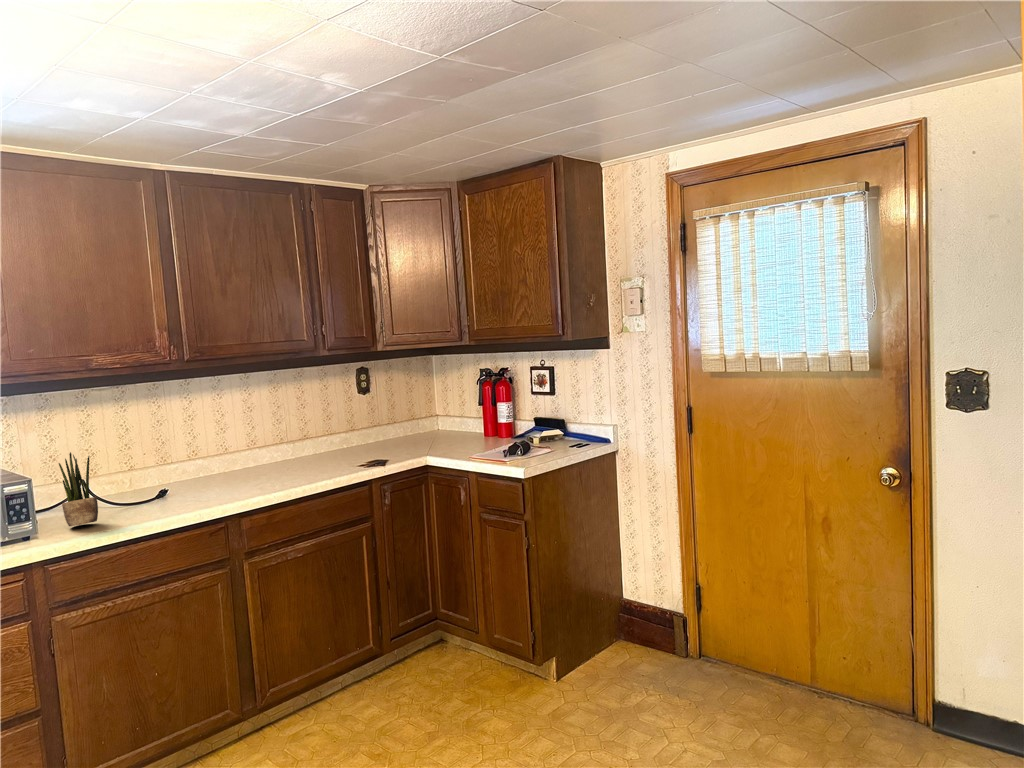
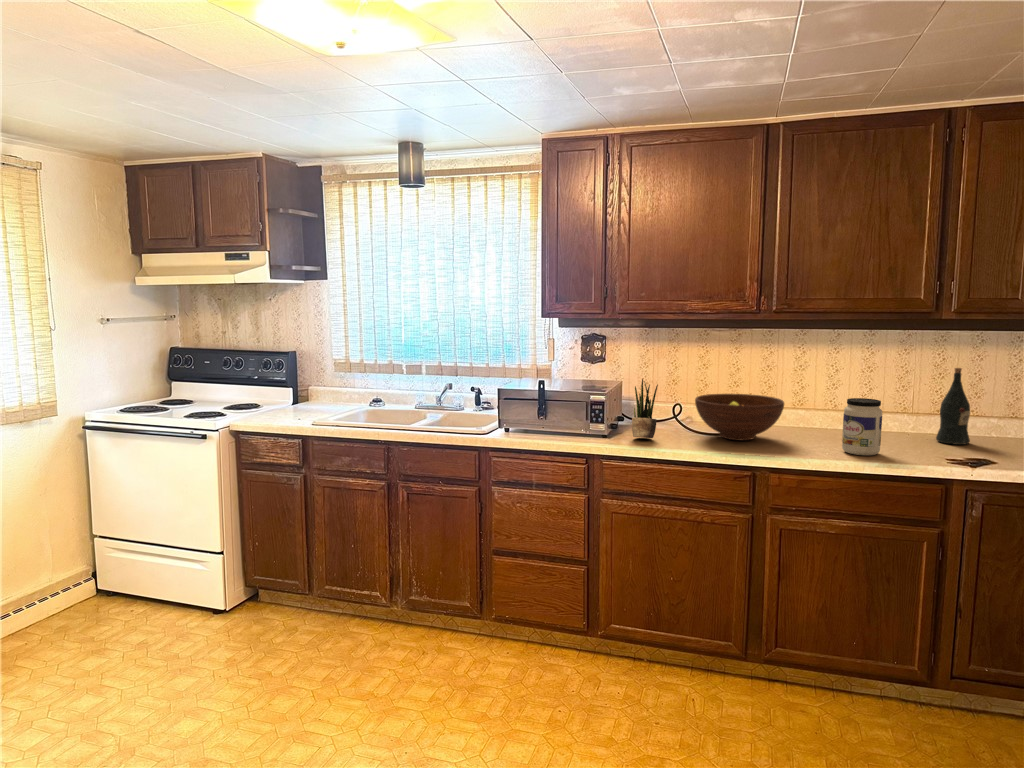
wine bottle: none [317,398,341,462] -> present [936,368,970,445]
jar: none [277,431,312,483] -> present [842,398,882,455]
fruit bowl: none [120,449,221,501] -> present [695,394,784,440]

